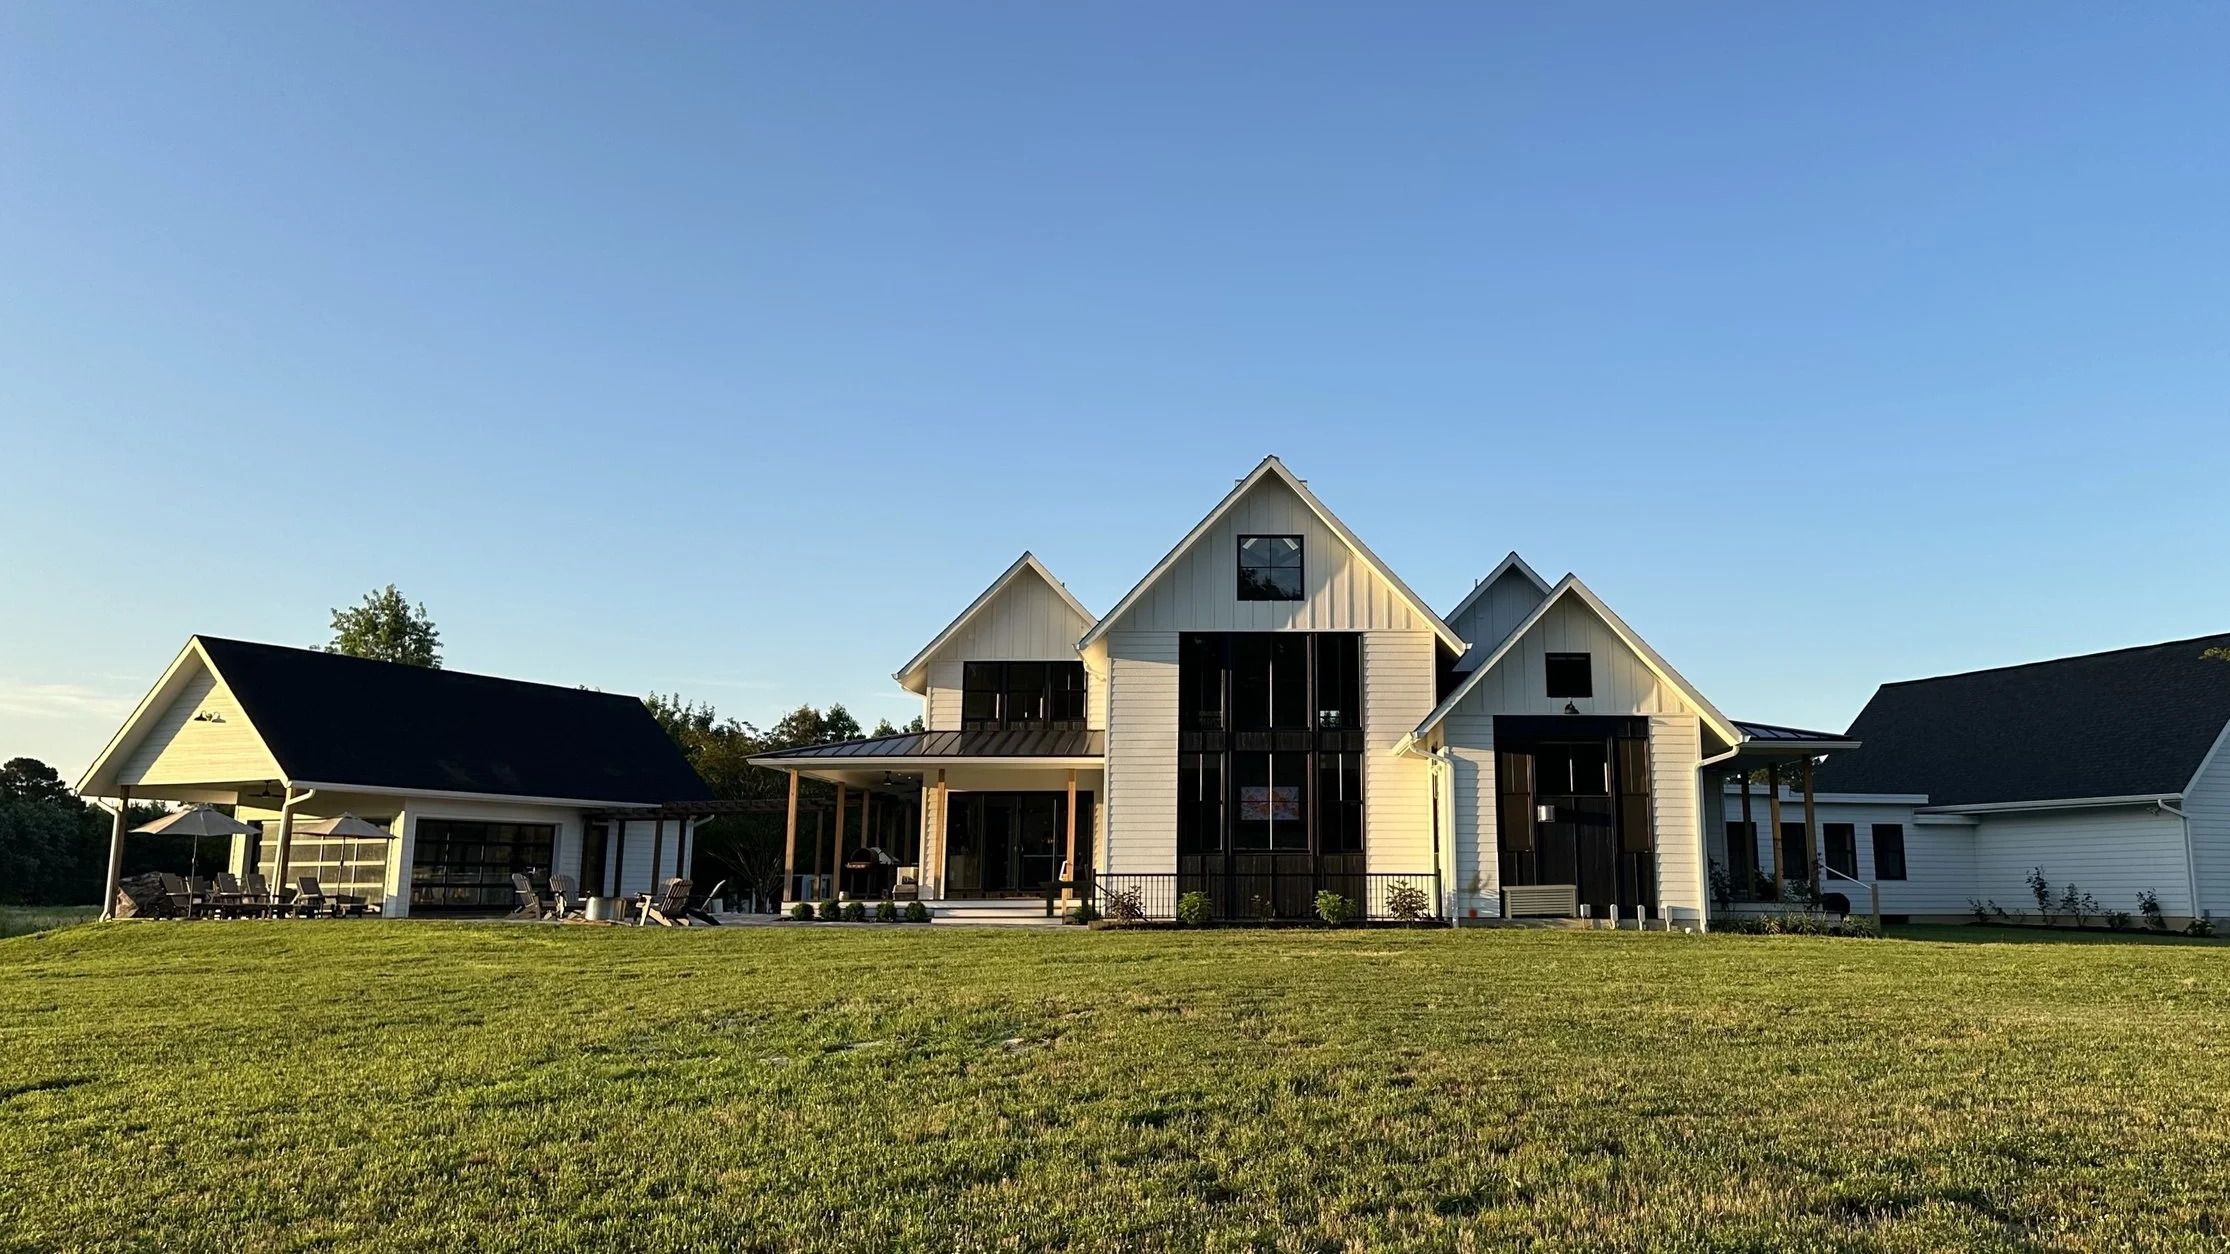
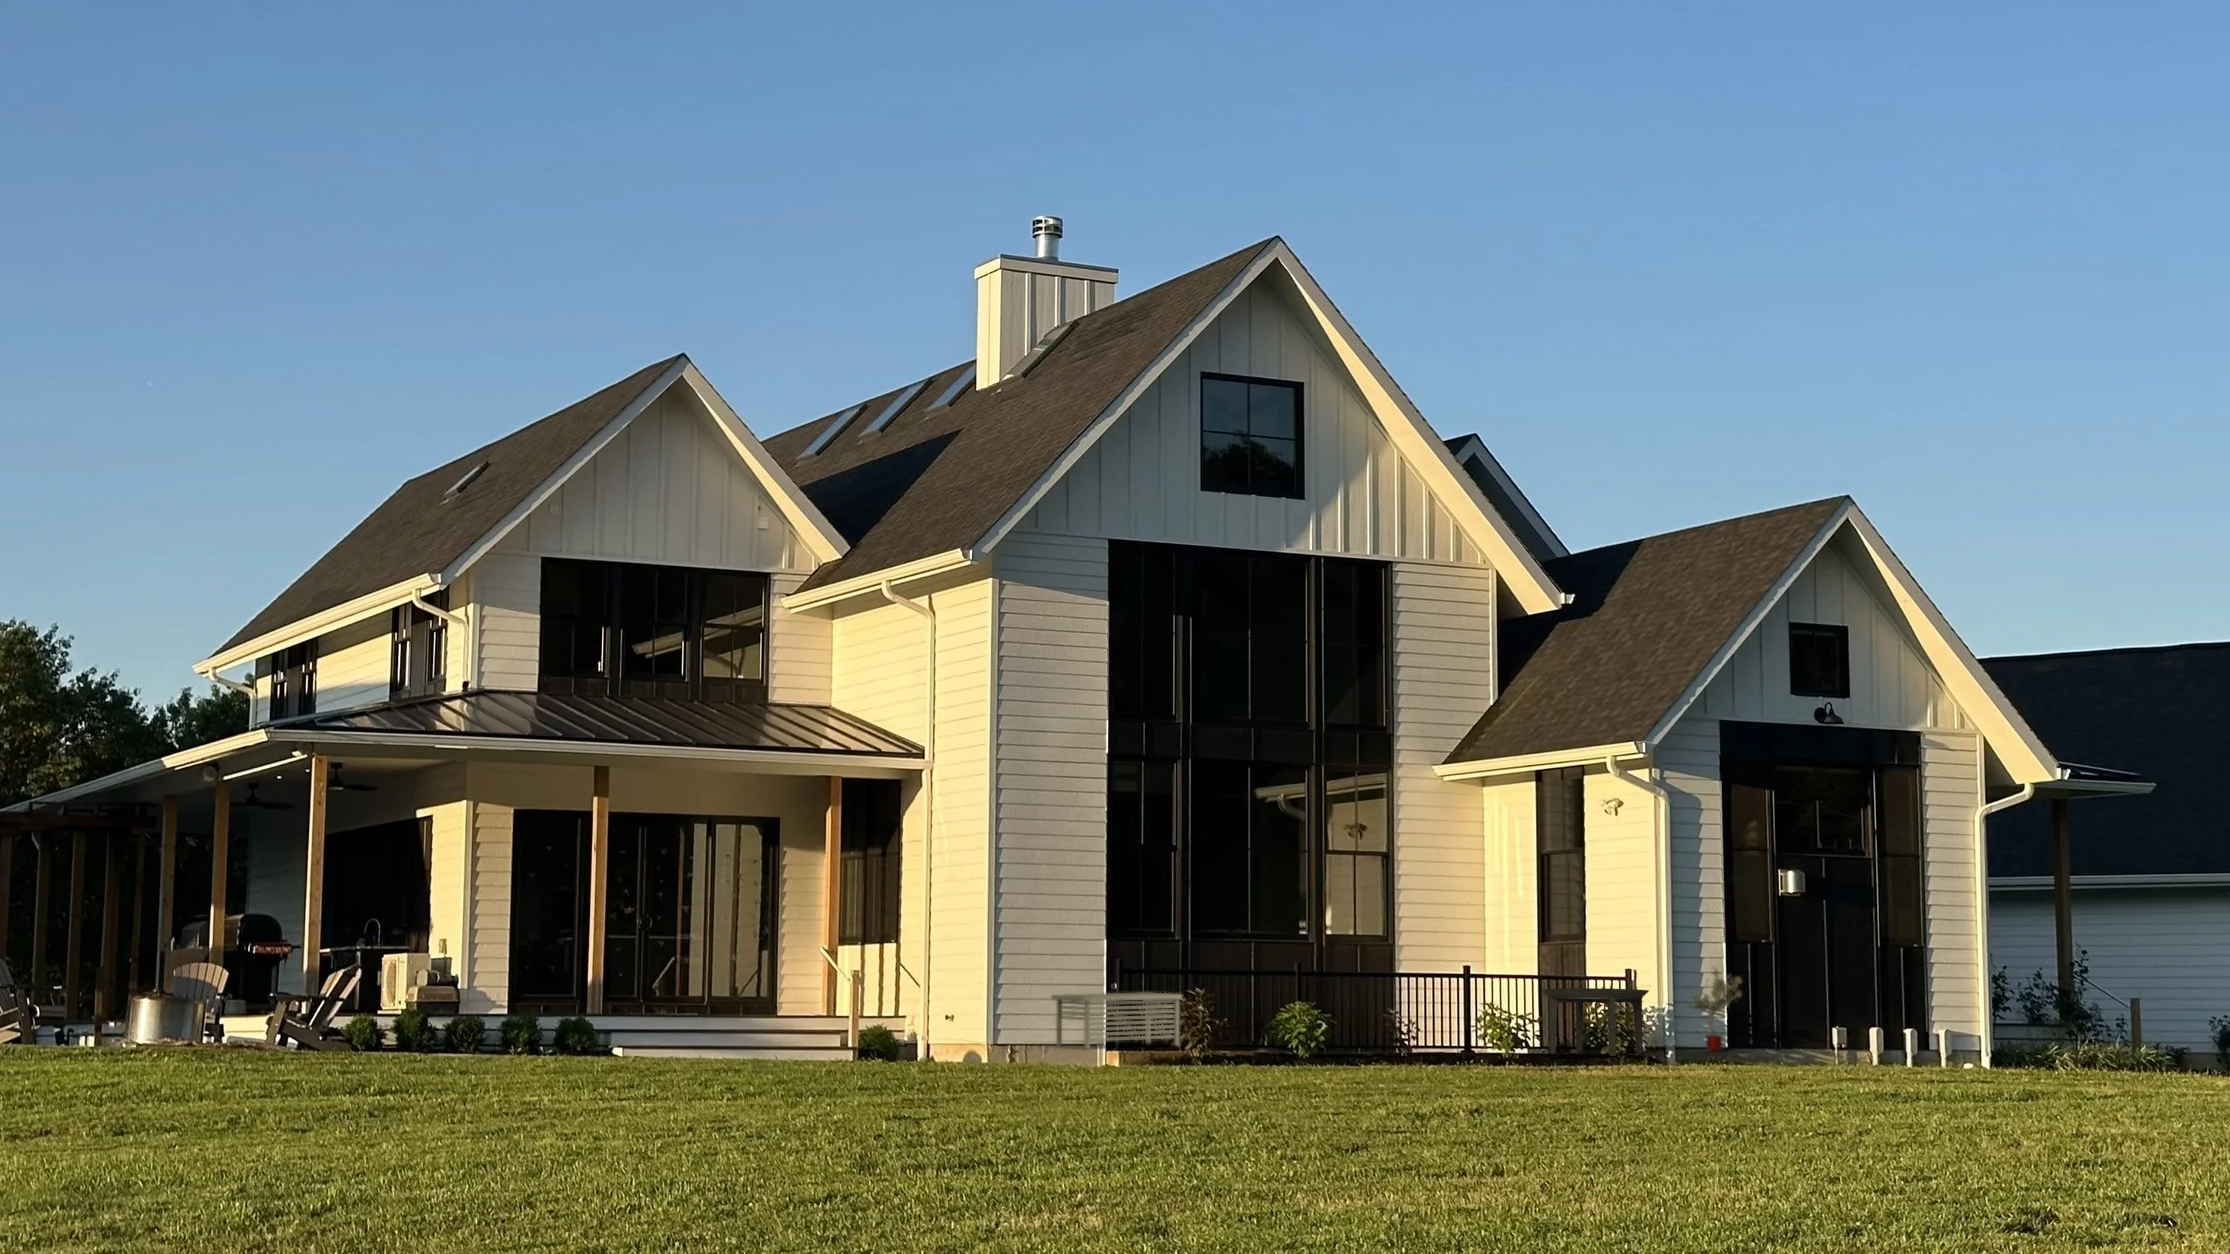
round table: present [1039,881,1096,917] -> present [1542,988,1649,1056]
storage bench: present [1502,885,1576,919] -> present [1051,992,1182,1049]

